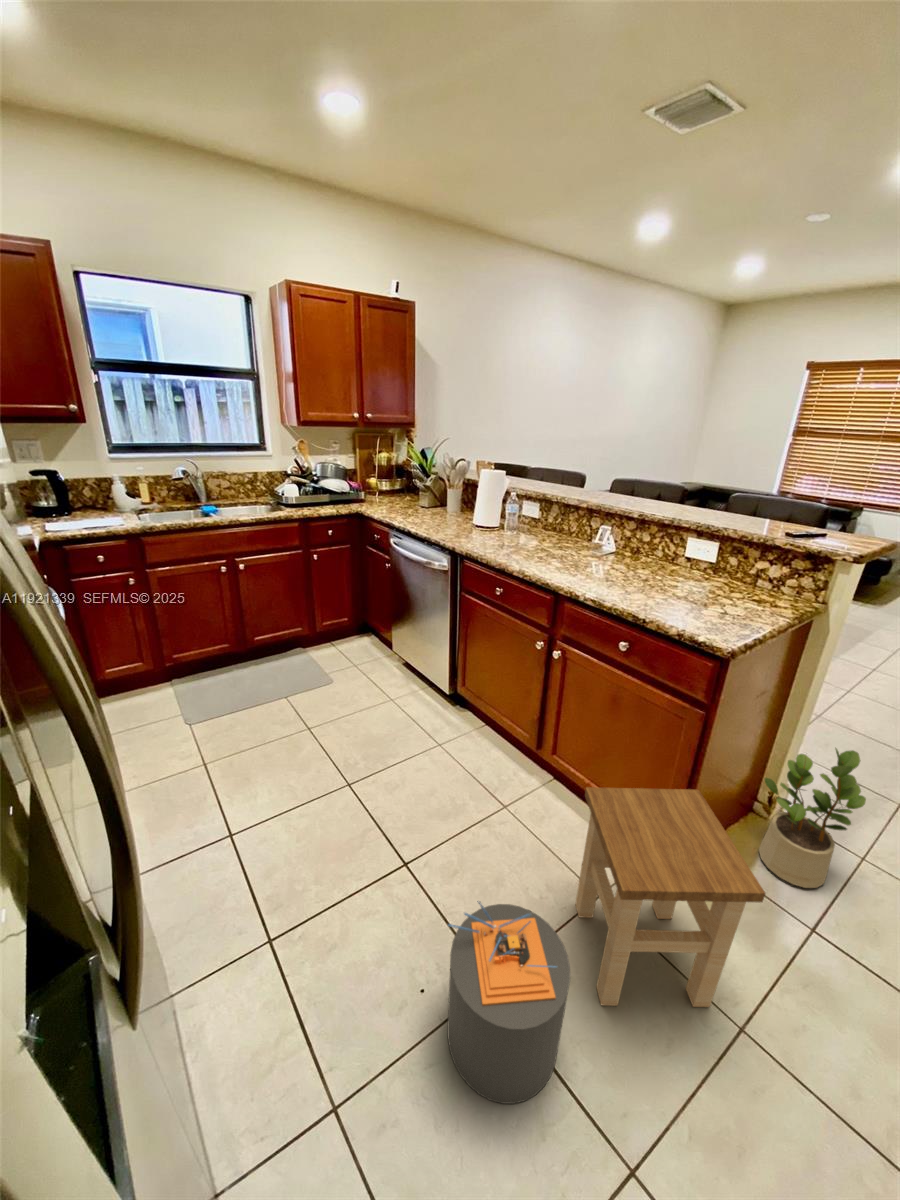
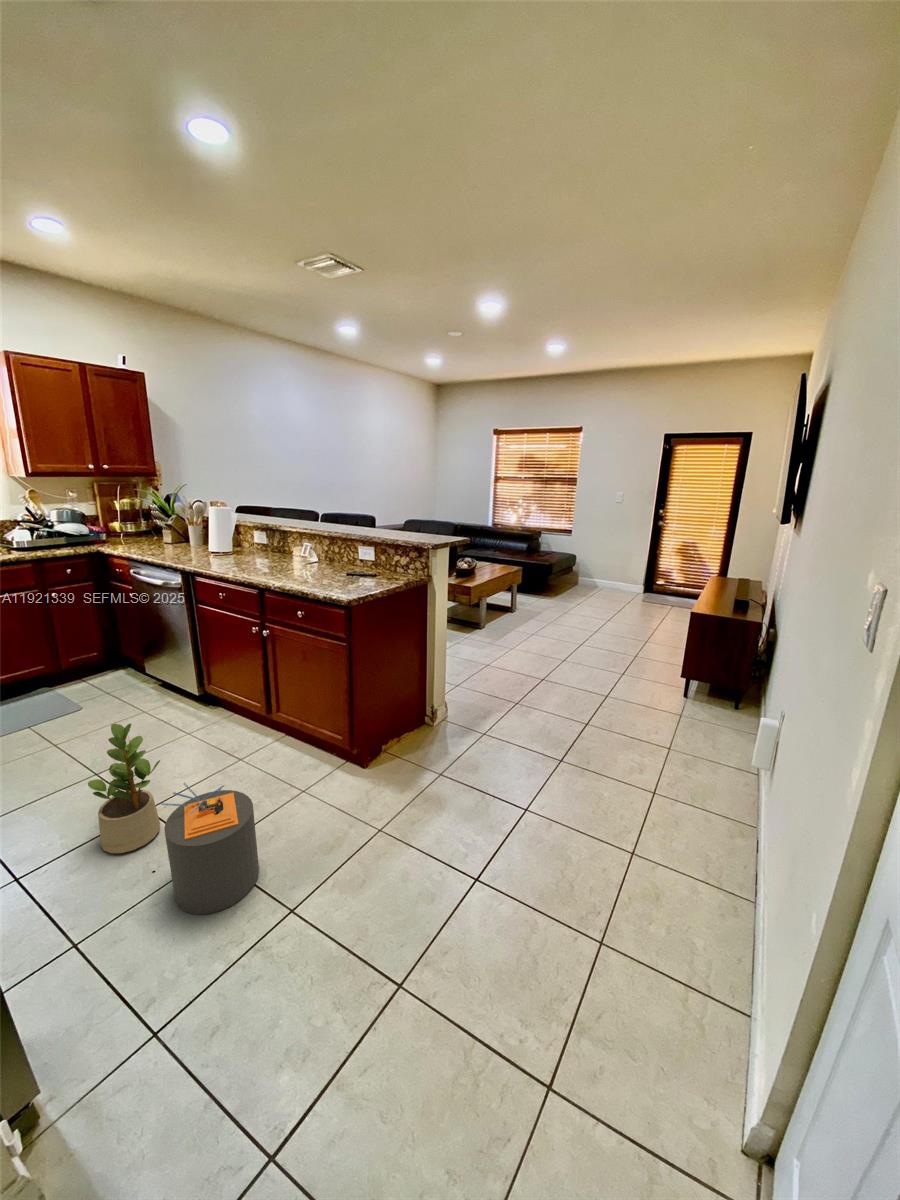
potted plant: present [759,748,866,888] -> present [88,723,160,853]
stool: present [575,787,765,1007] -> none [276,697,371,847]

